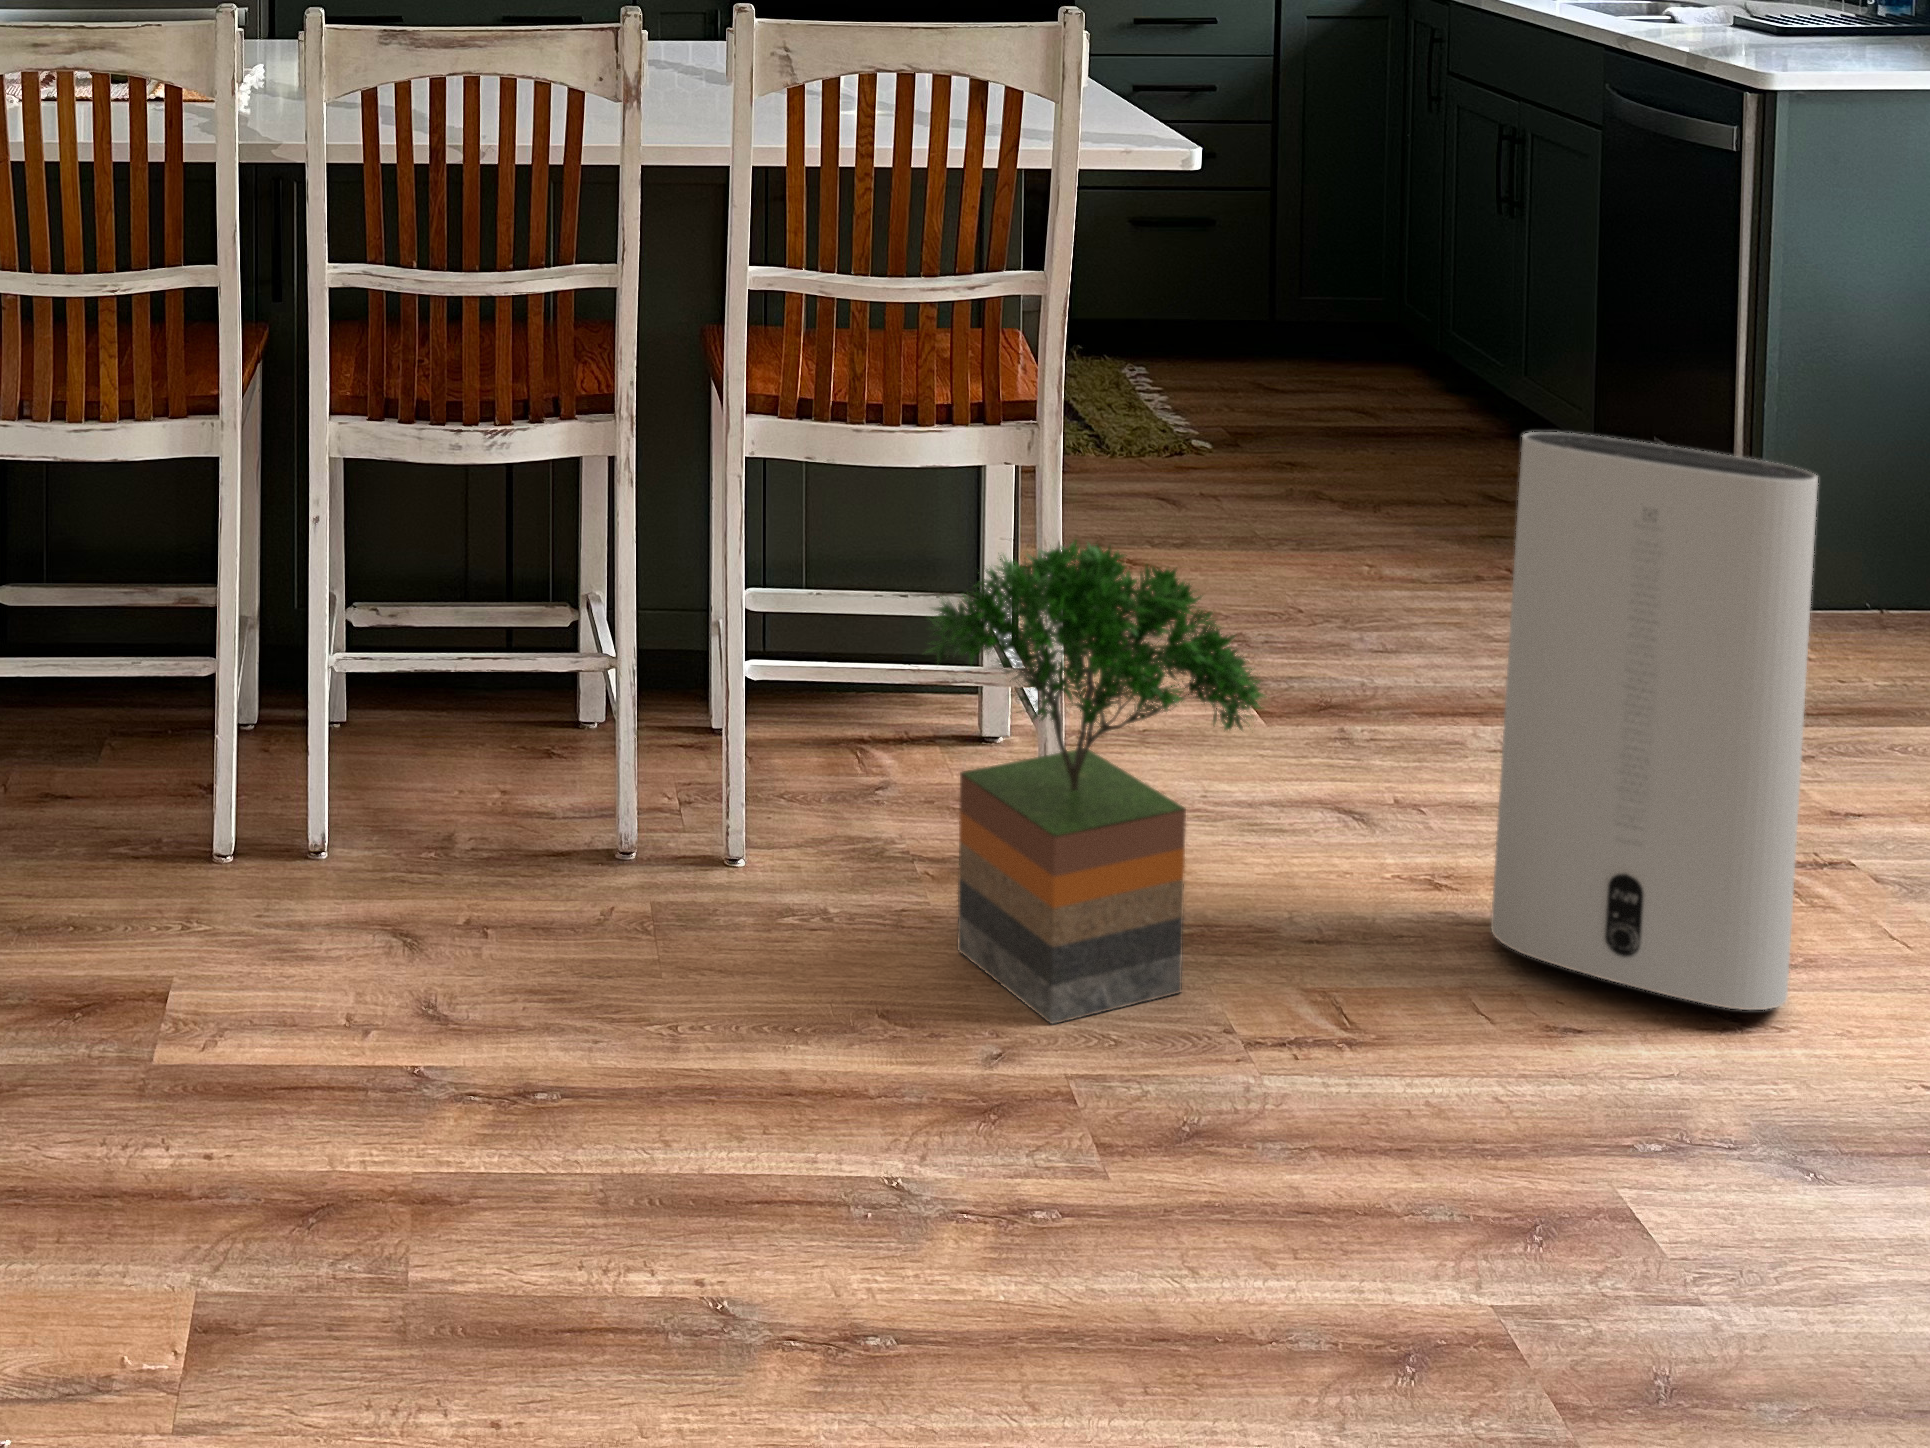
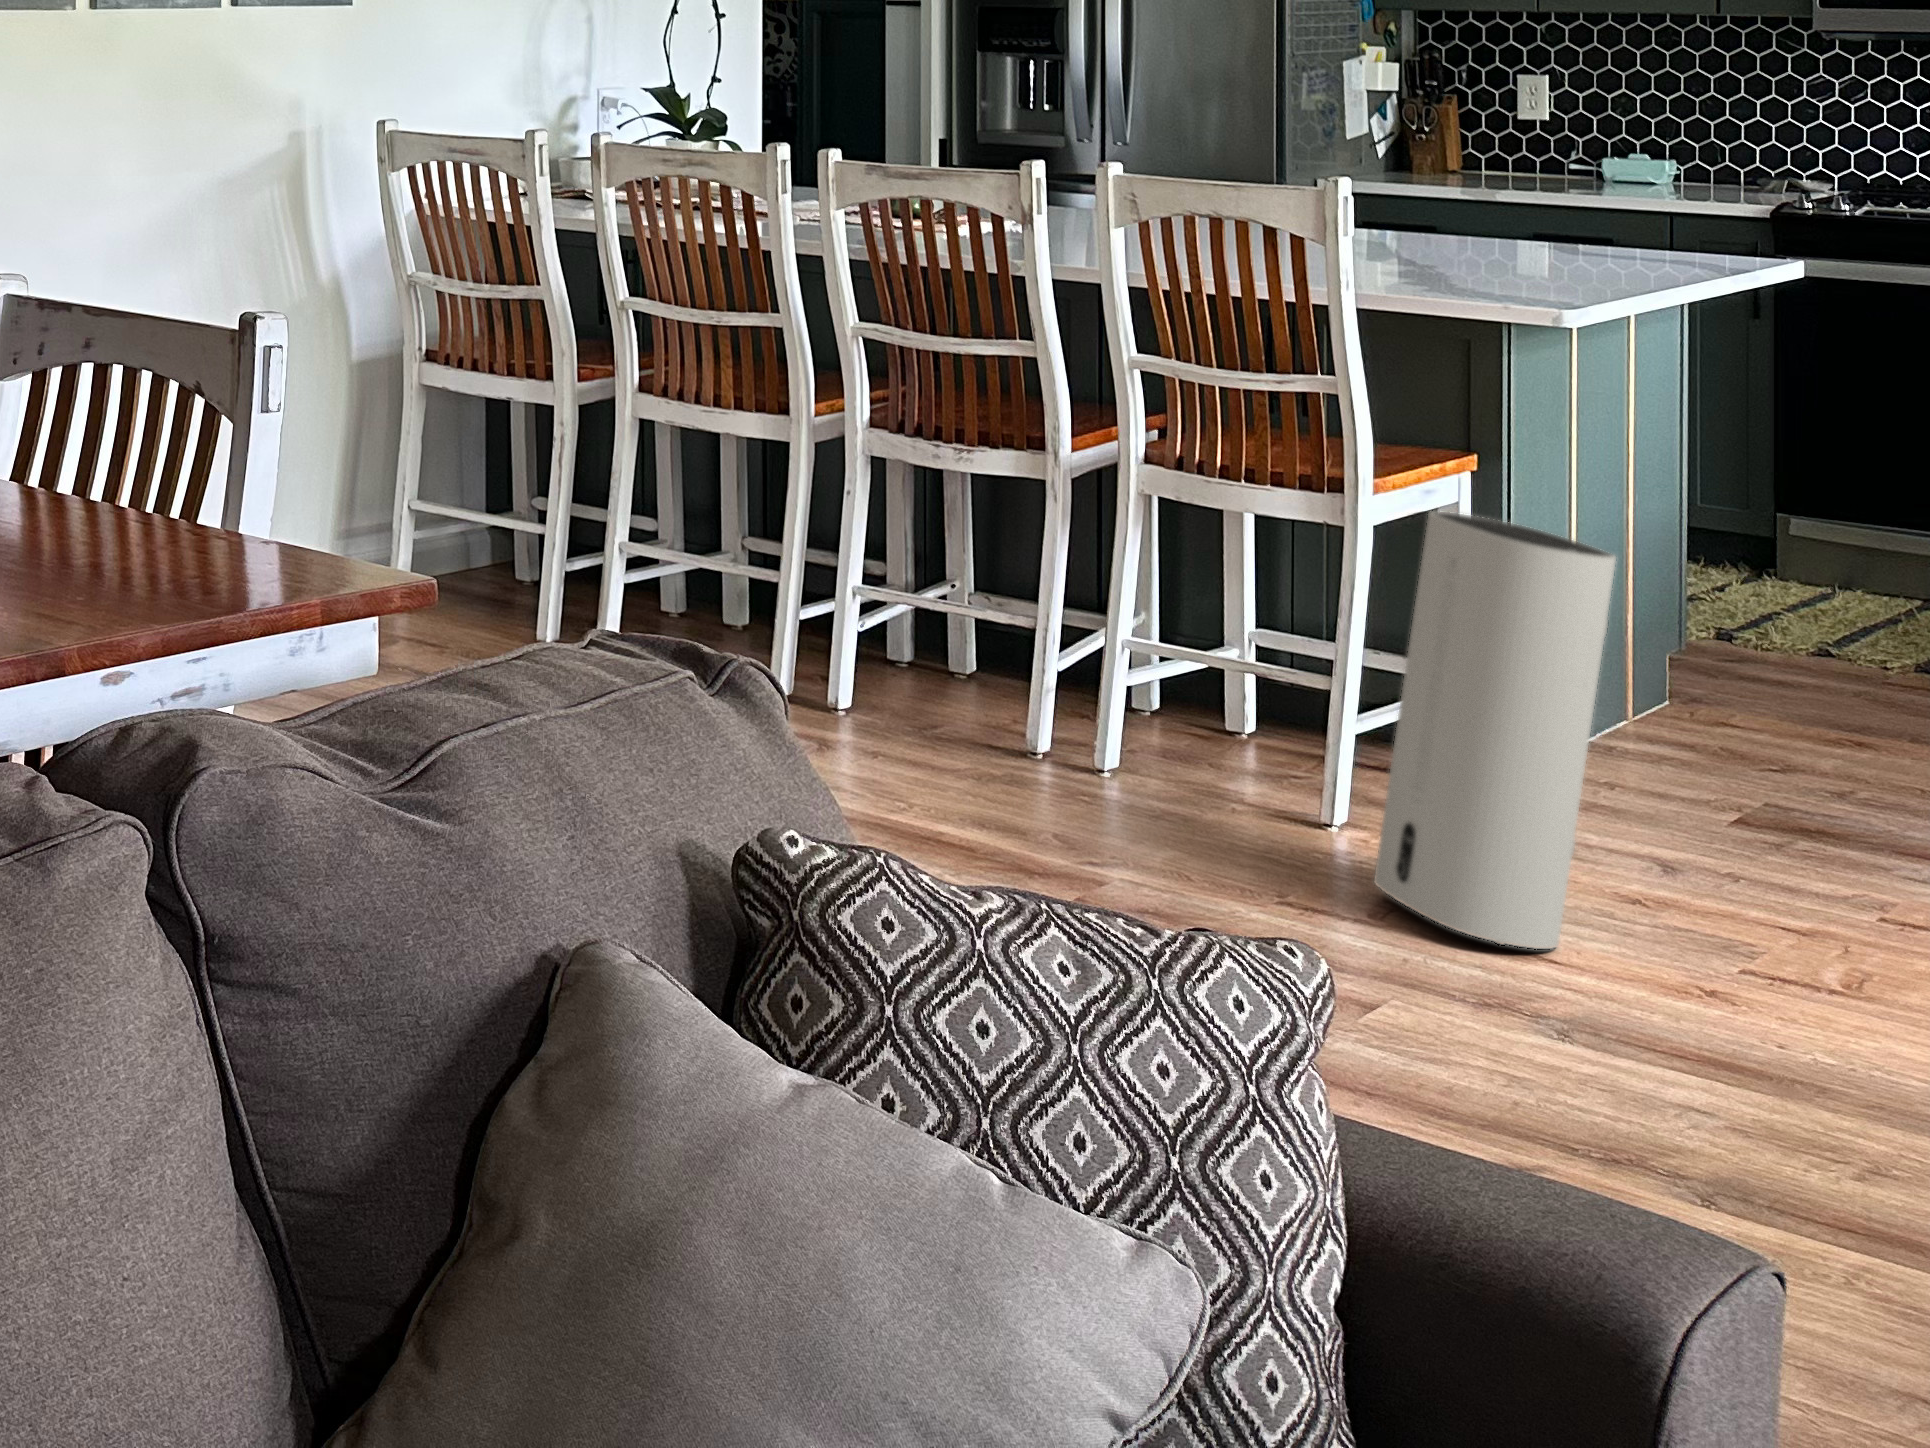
potted tree: present [926,541,1264,1024] -> none [976,523,1188,841]

